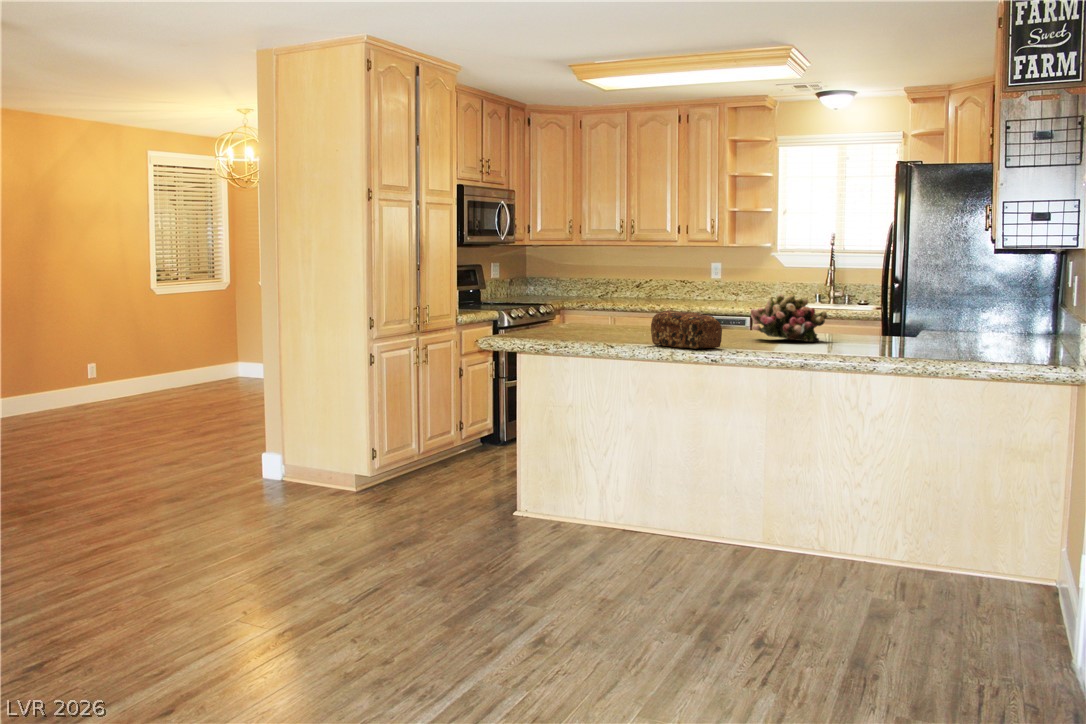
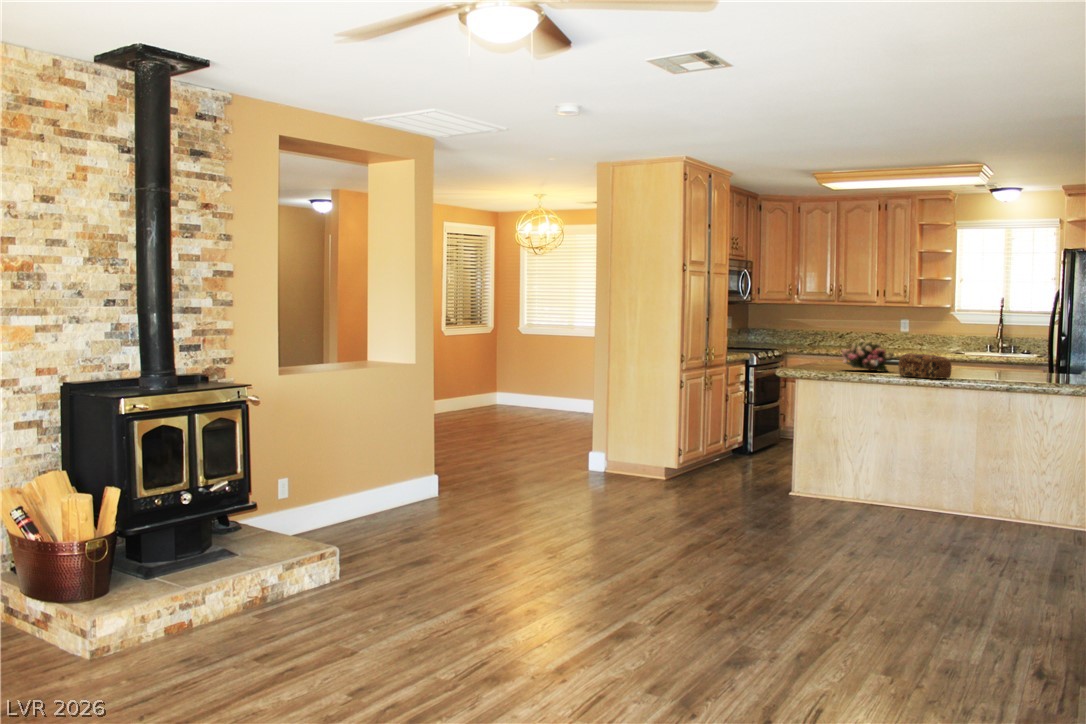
flower arrangement: present [751,294,827,342] -> present [842,339,894,372]

